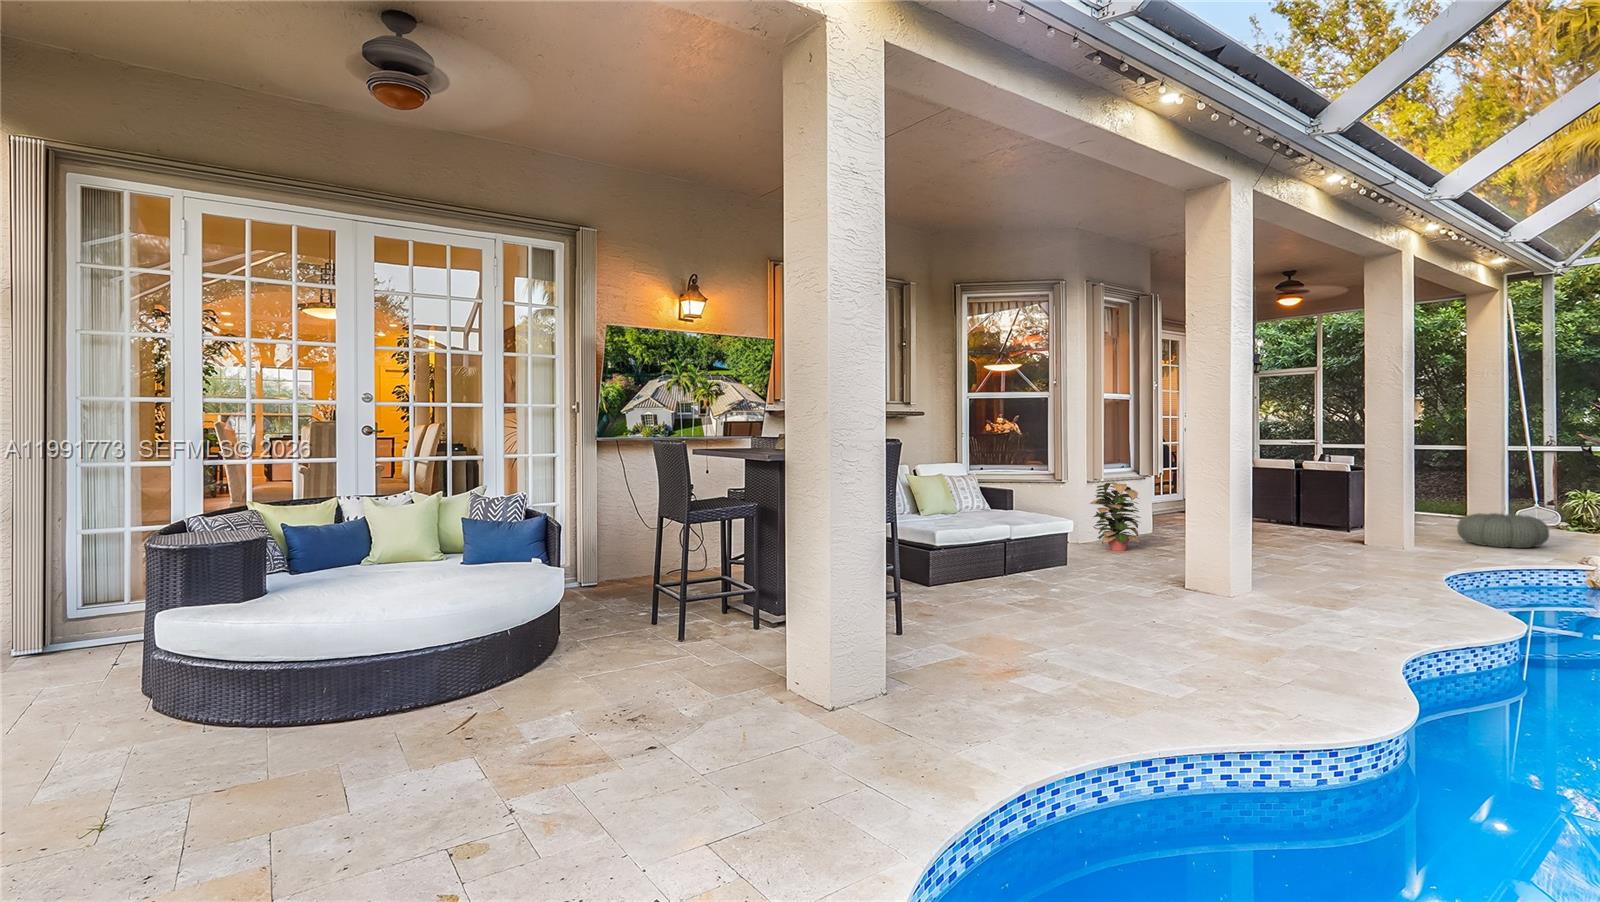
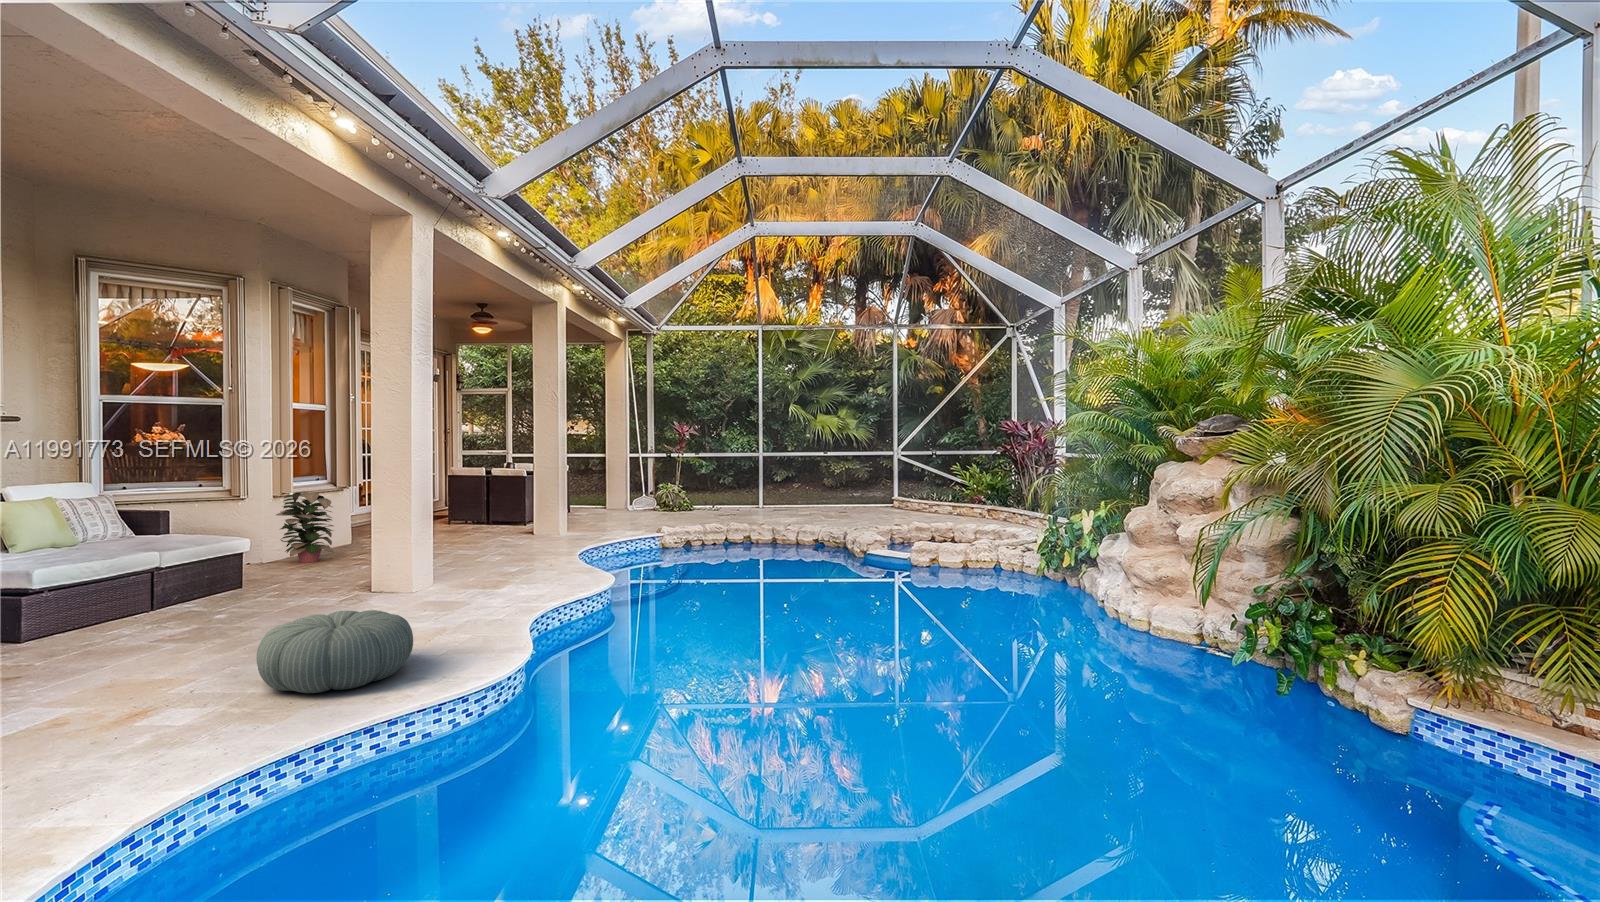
pouf: present [1457,513,1549,548] -> present [257,610,413,693]

